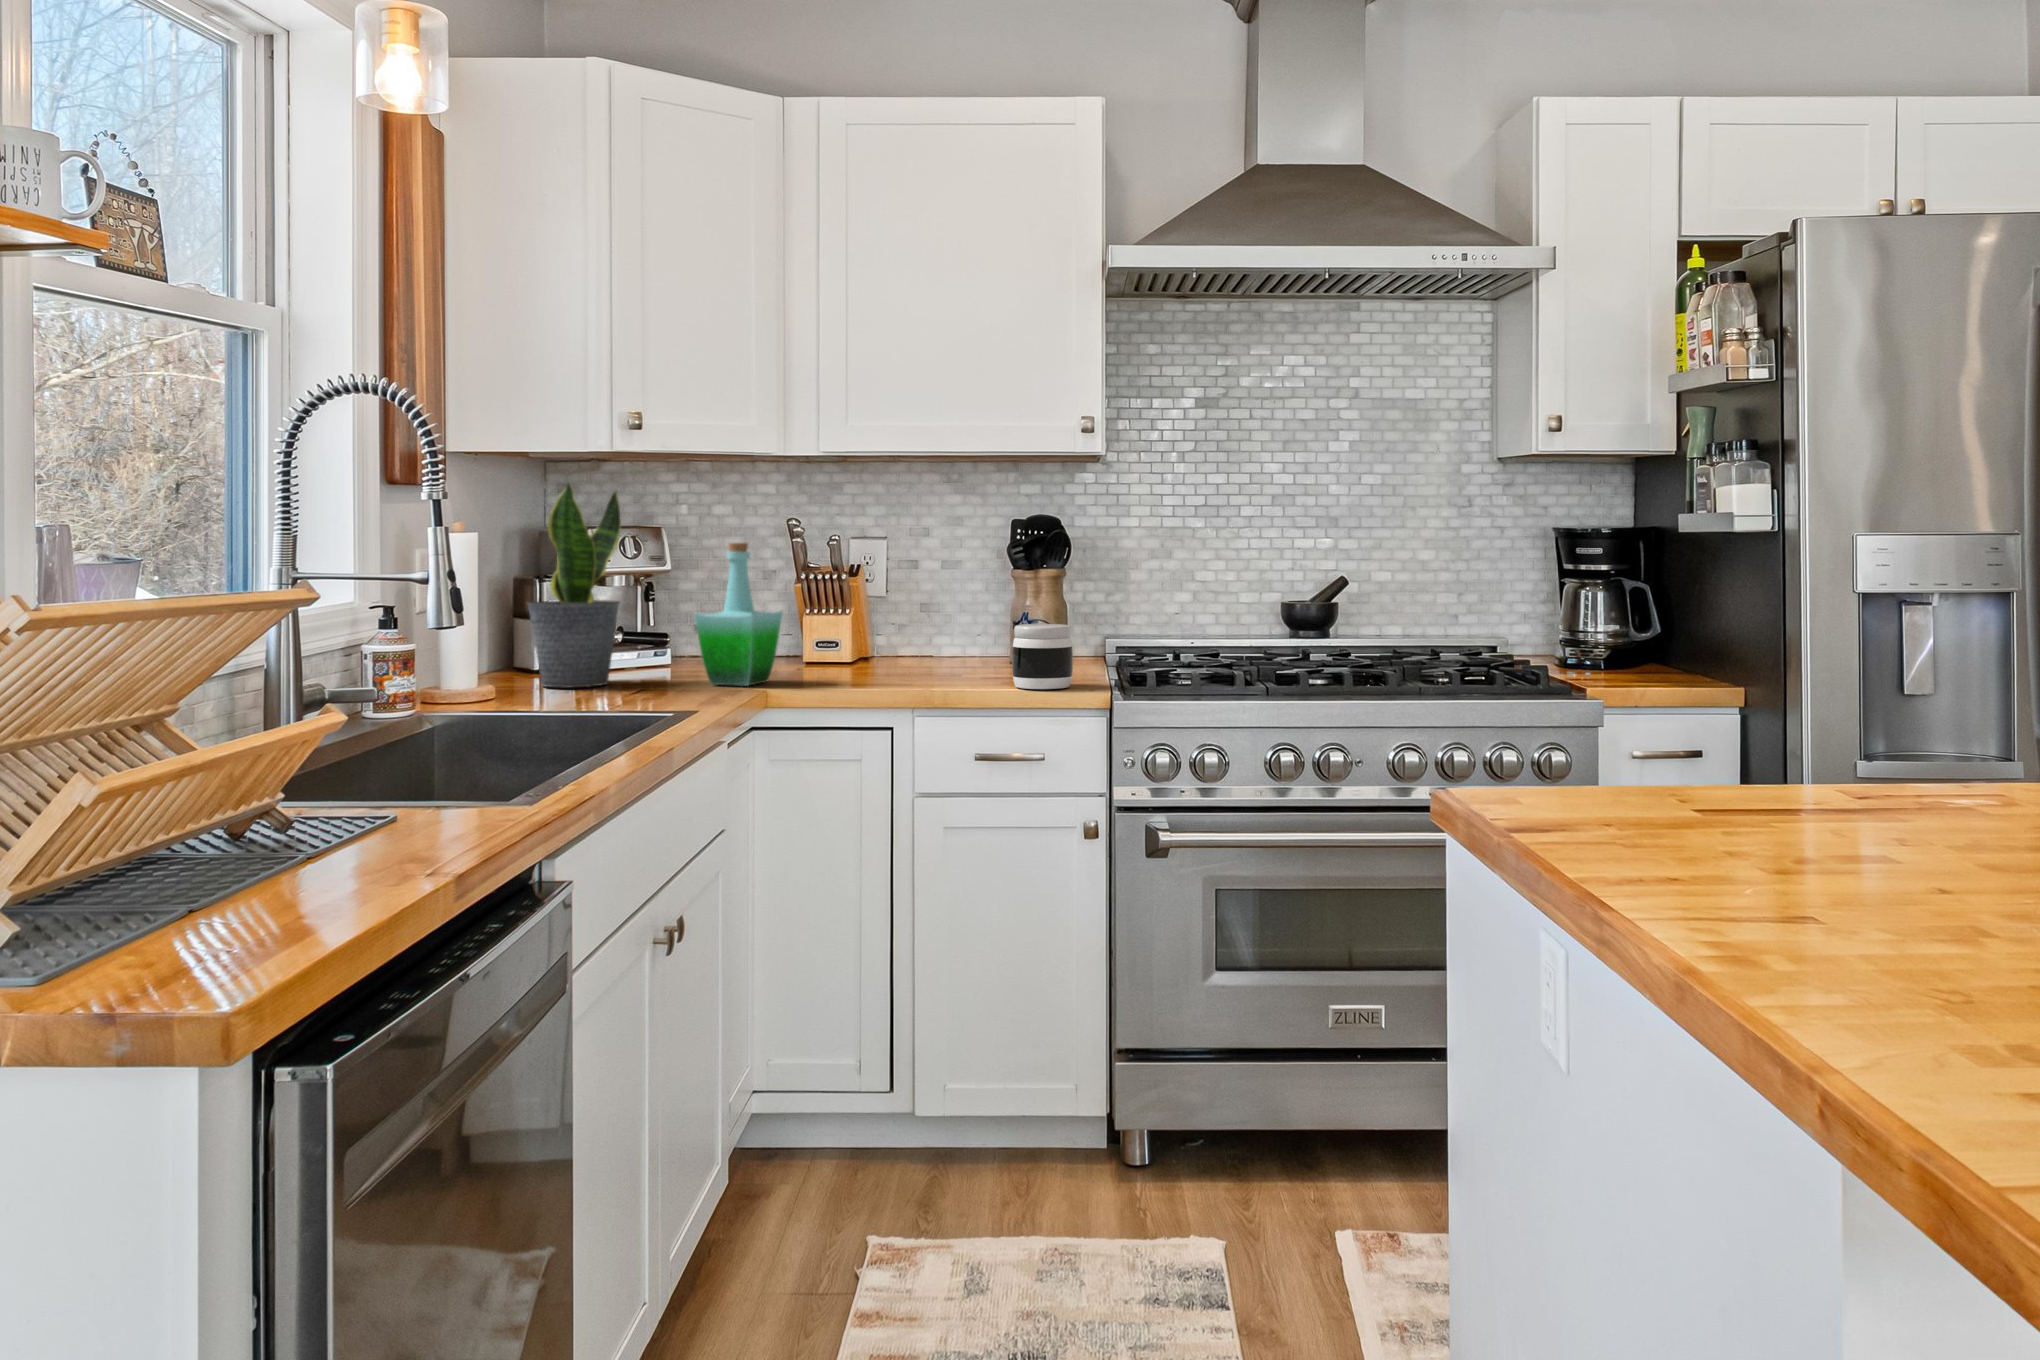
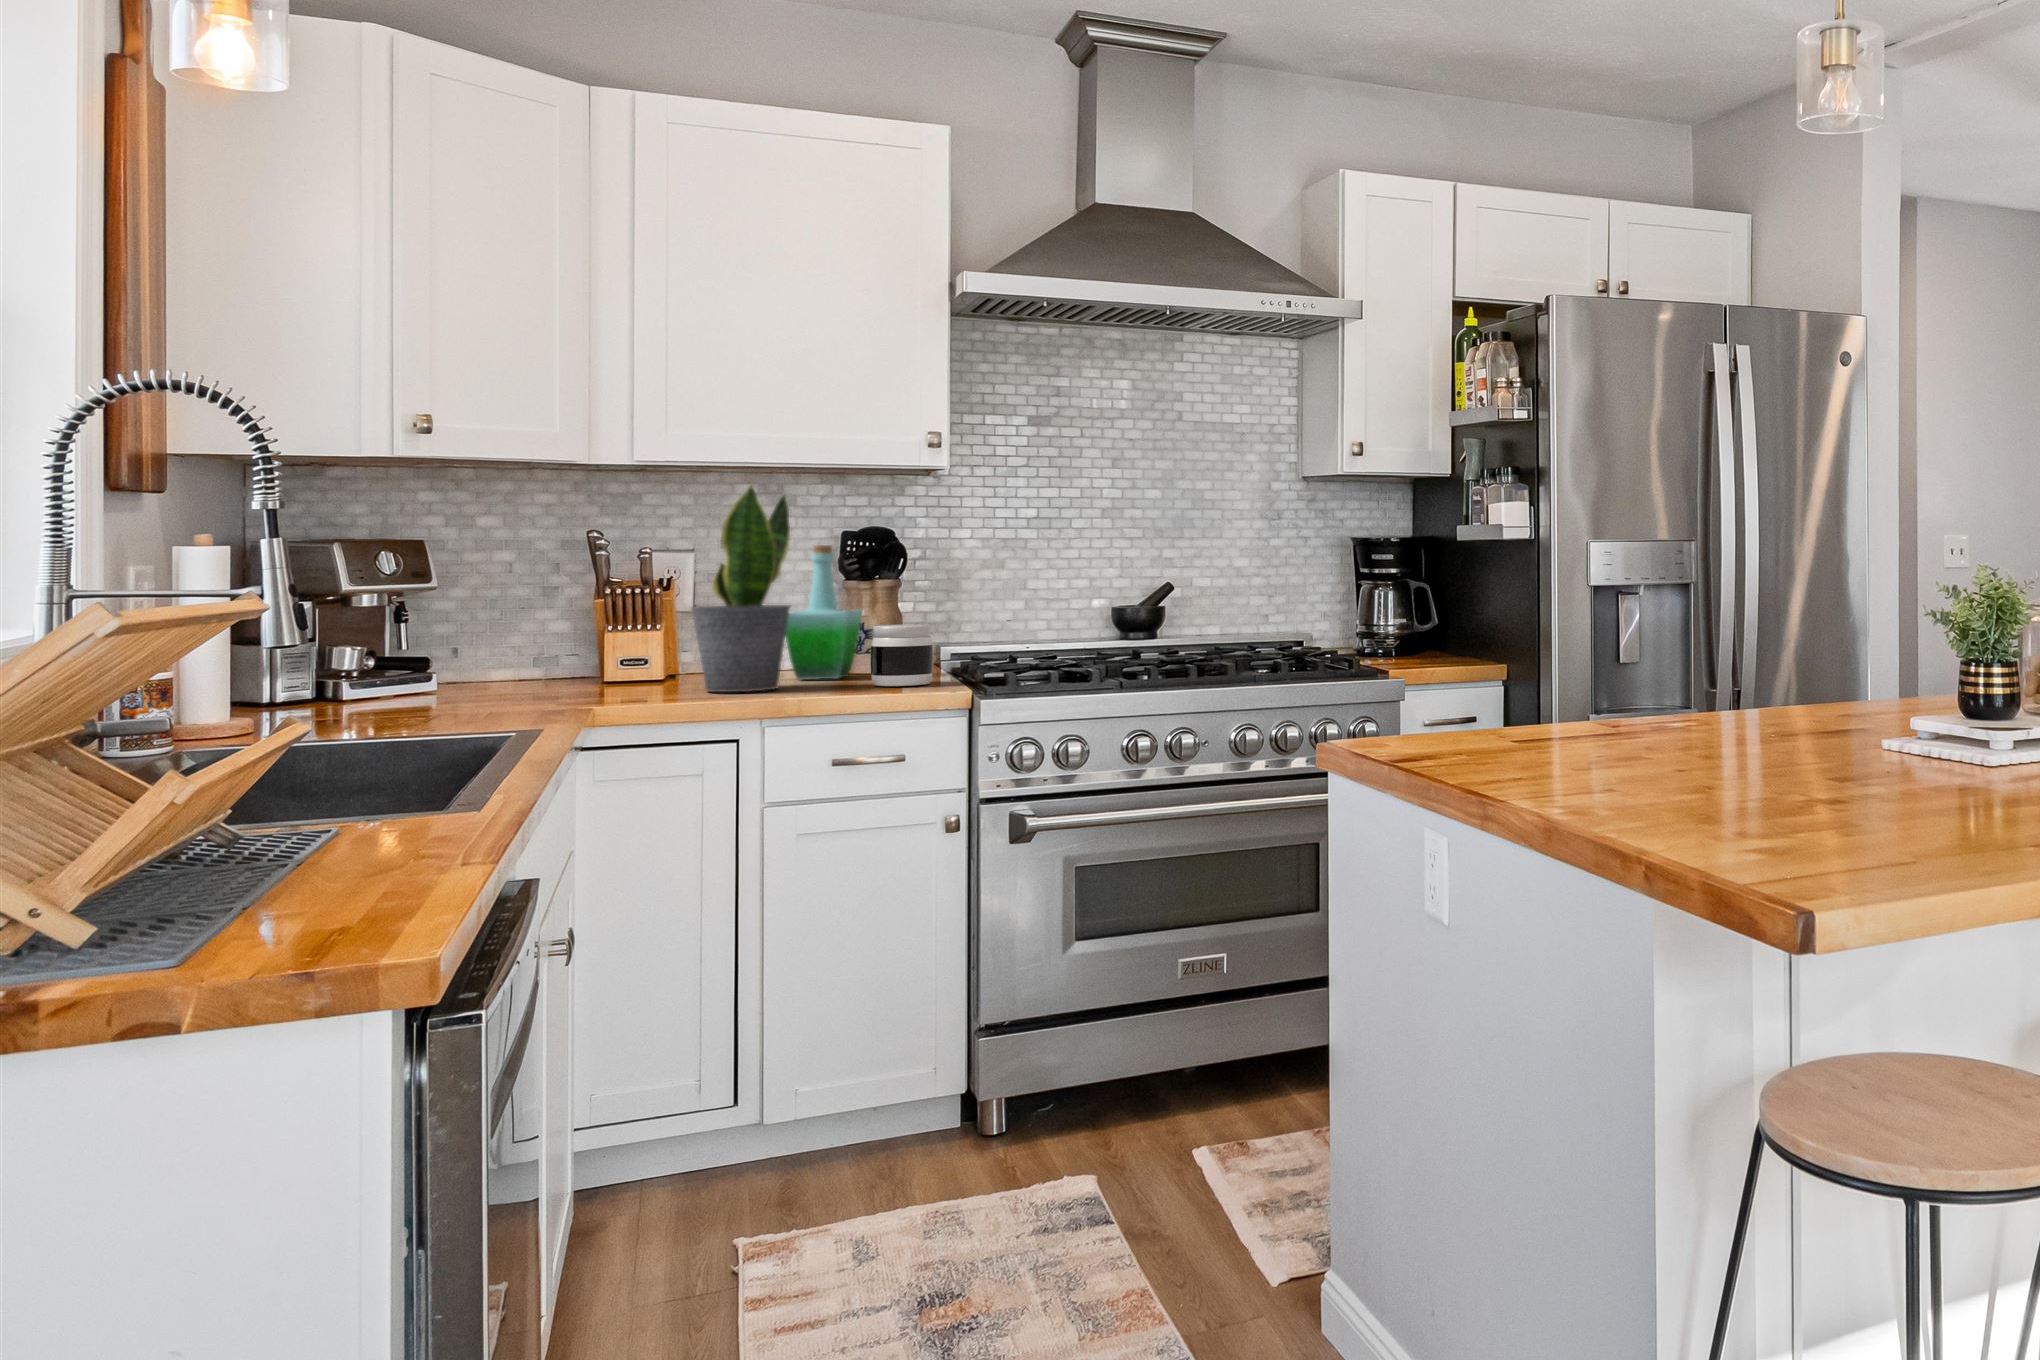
potted plant: present [527,483,621,687] -> present [691,486,791,692]
bottle: present [694,543,782,686] -> present [785,545,862,680]

